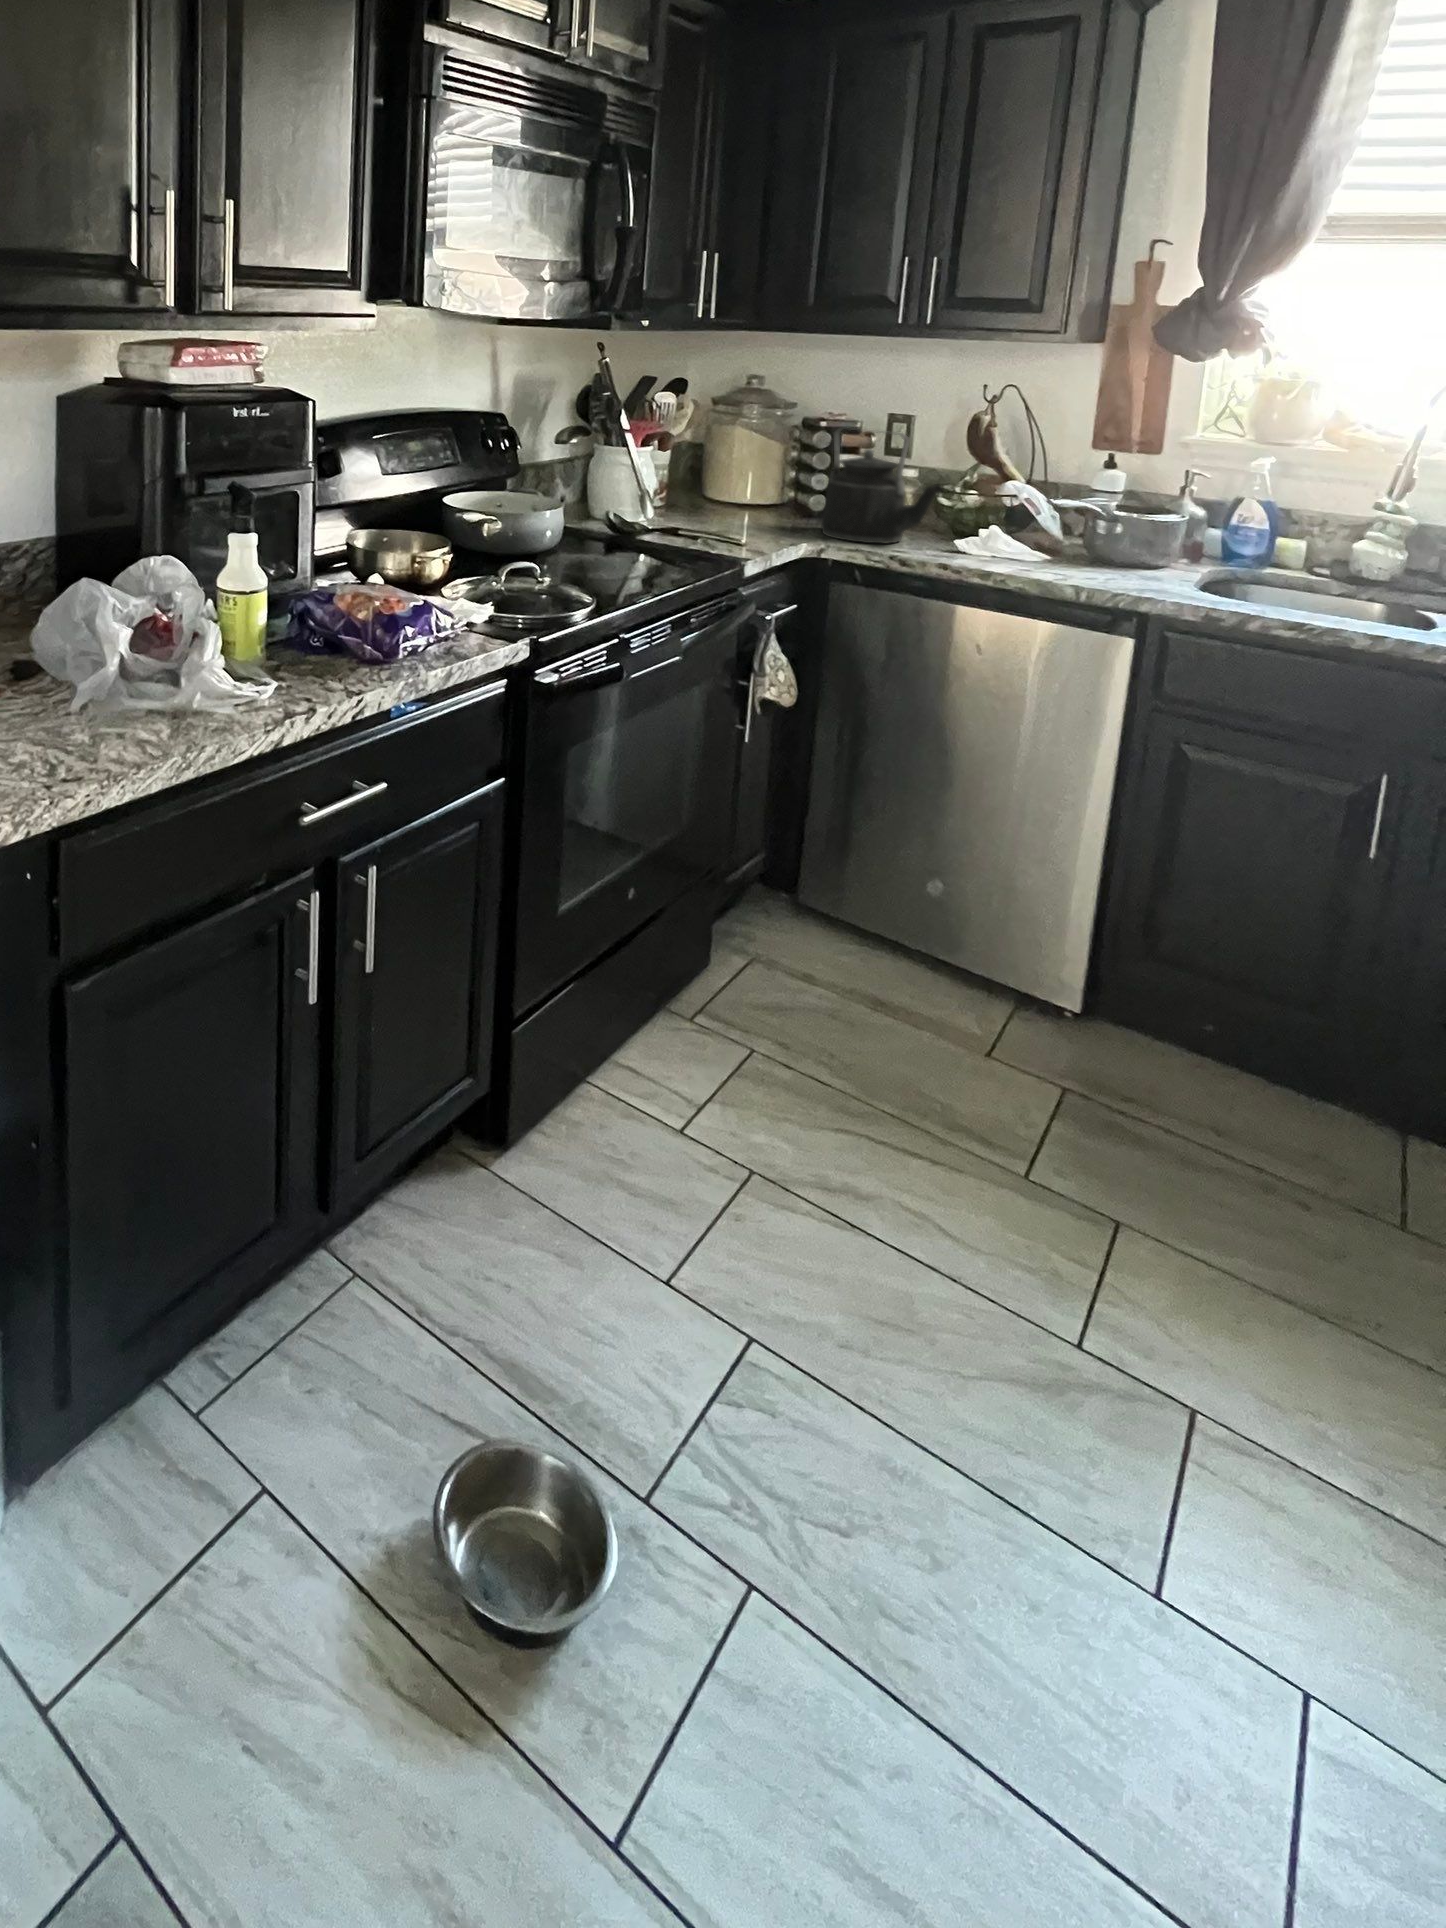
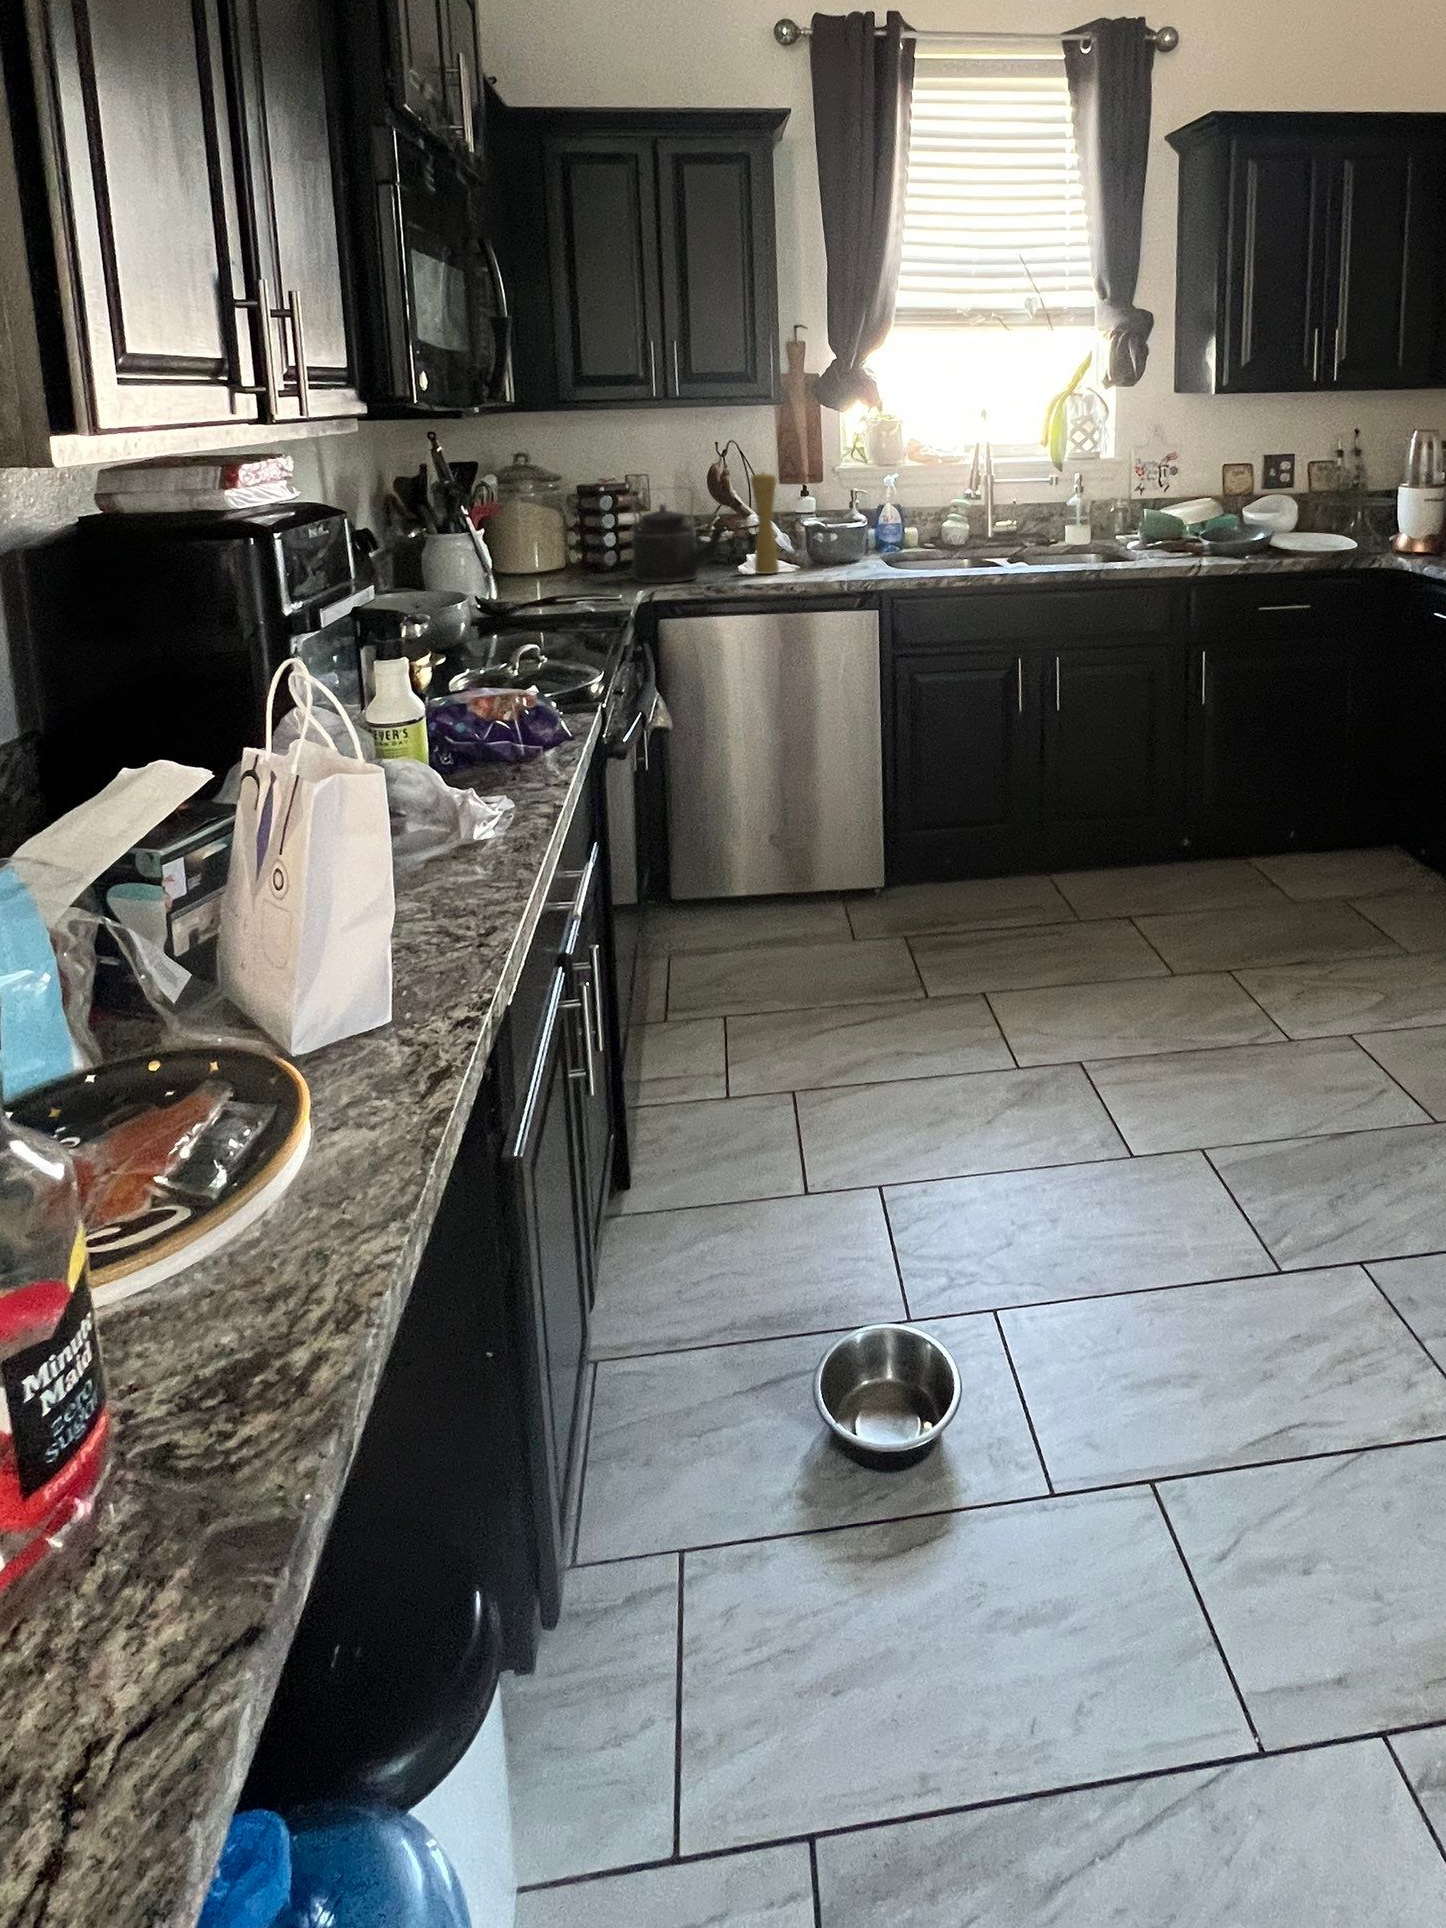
pepper mill: none [983,427,1032,557] -> present [751,473,779,574]

